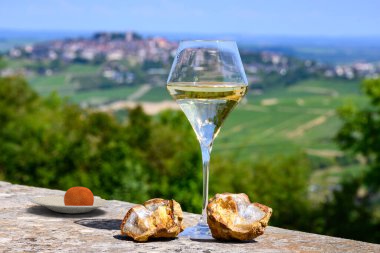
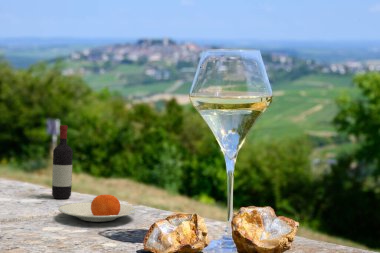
wine bottle: none [20,118,42,195] -> present [52,125,73,199]

